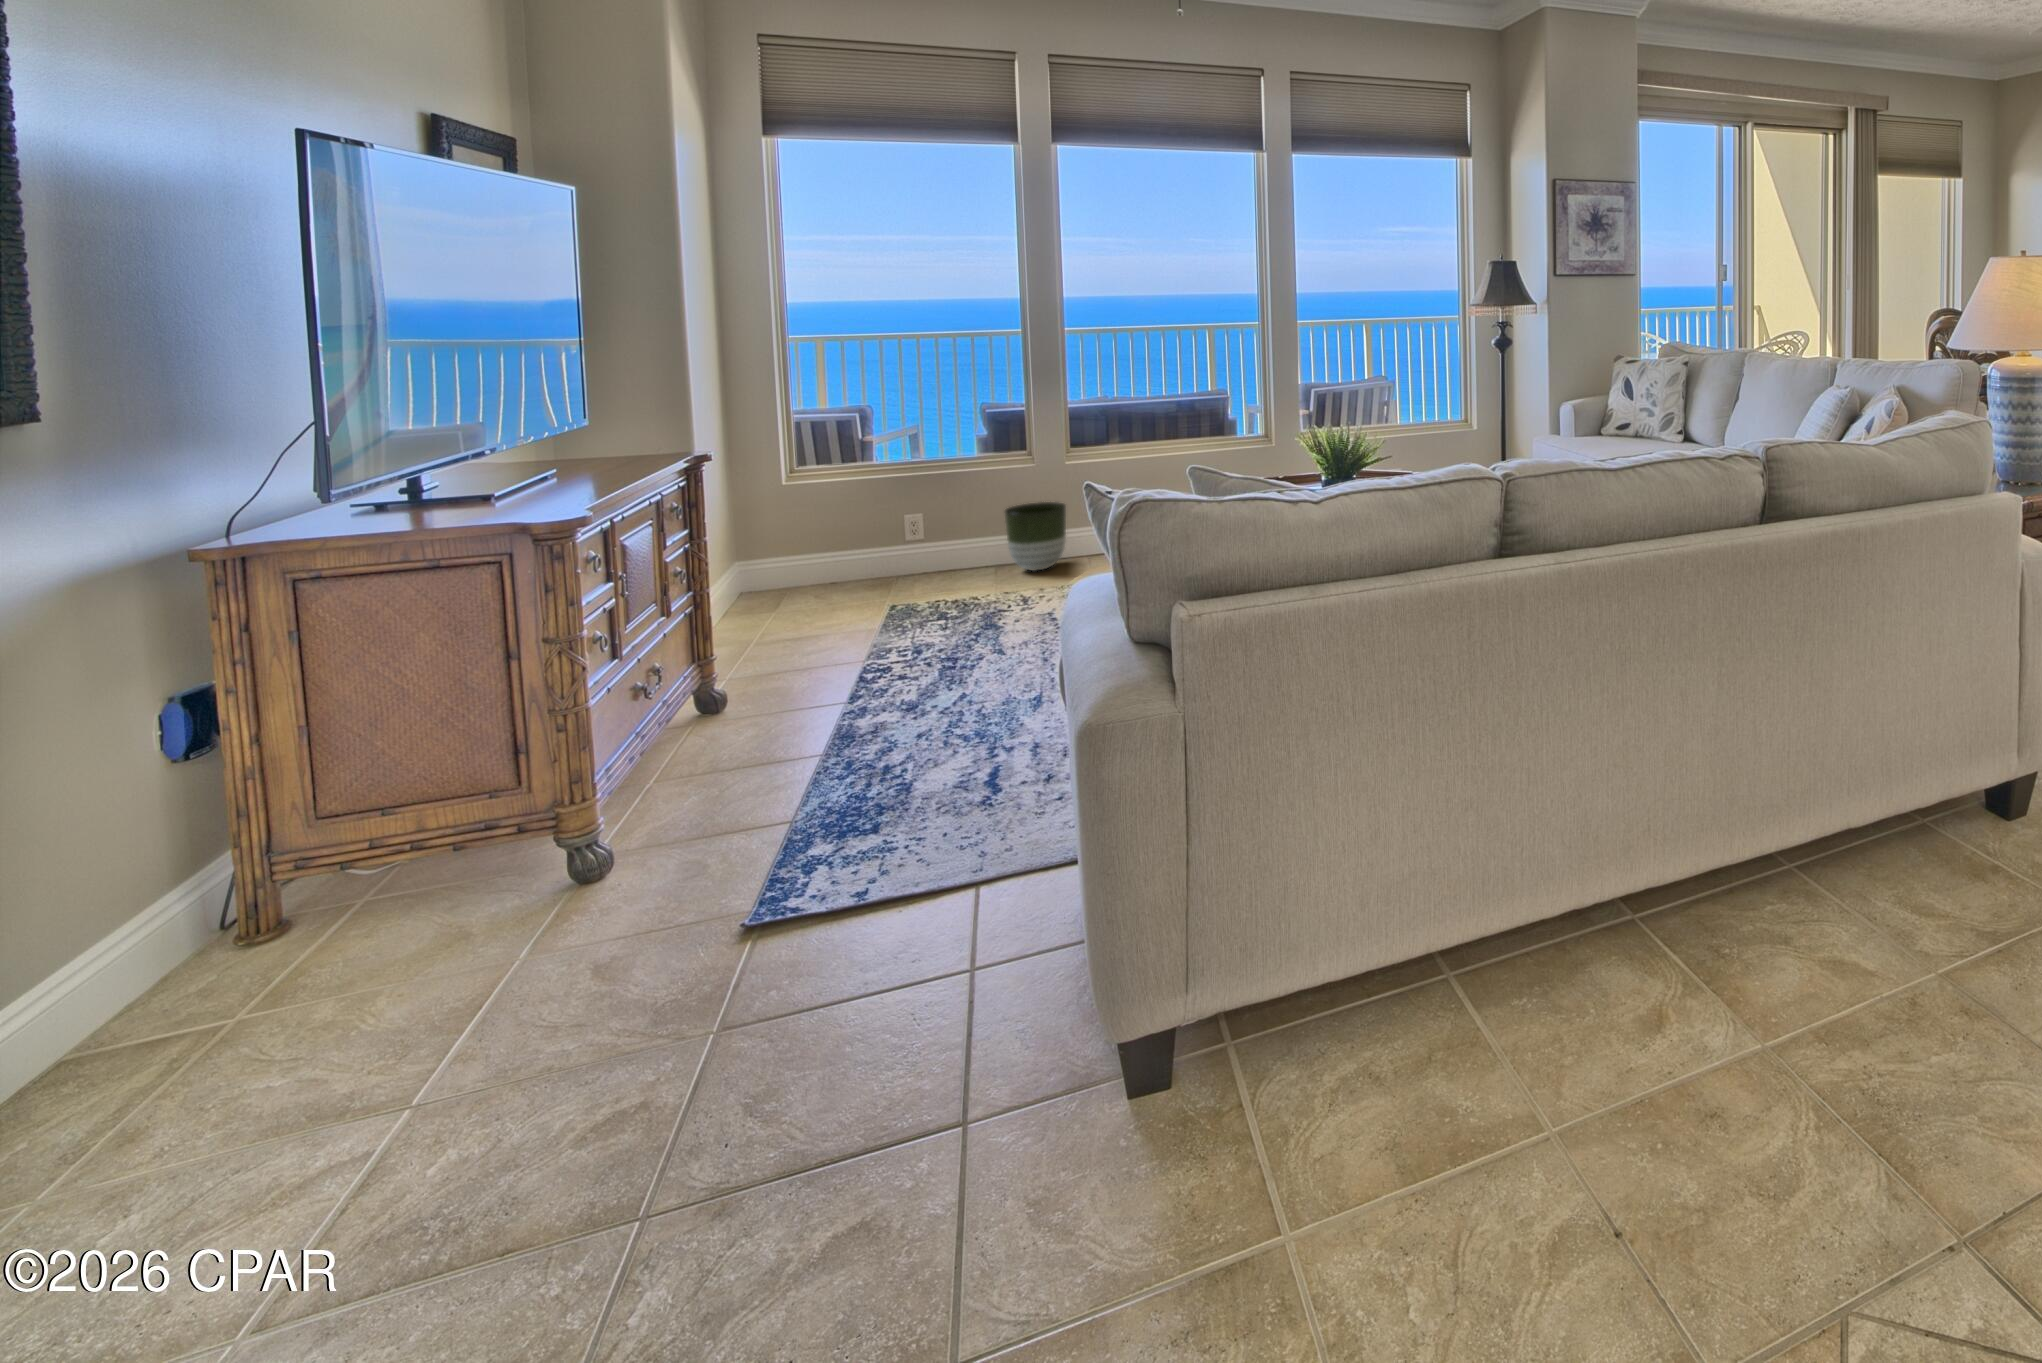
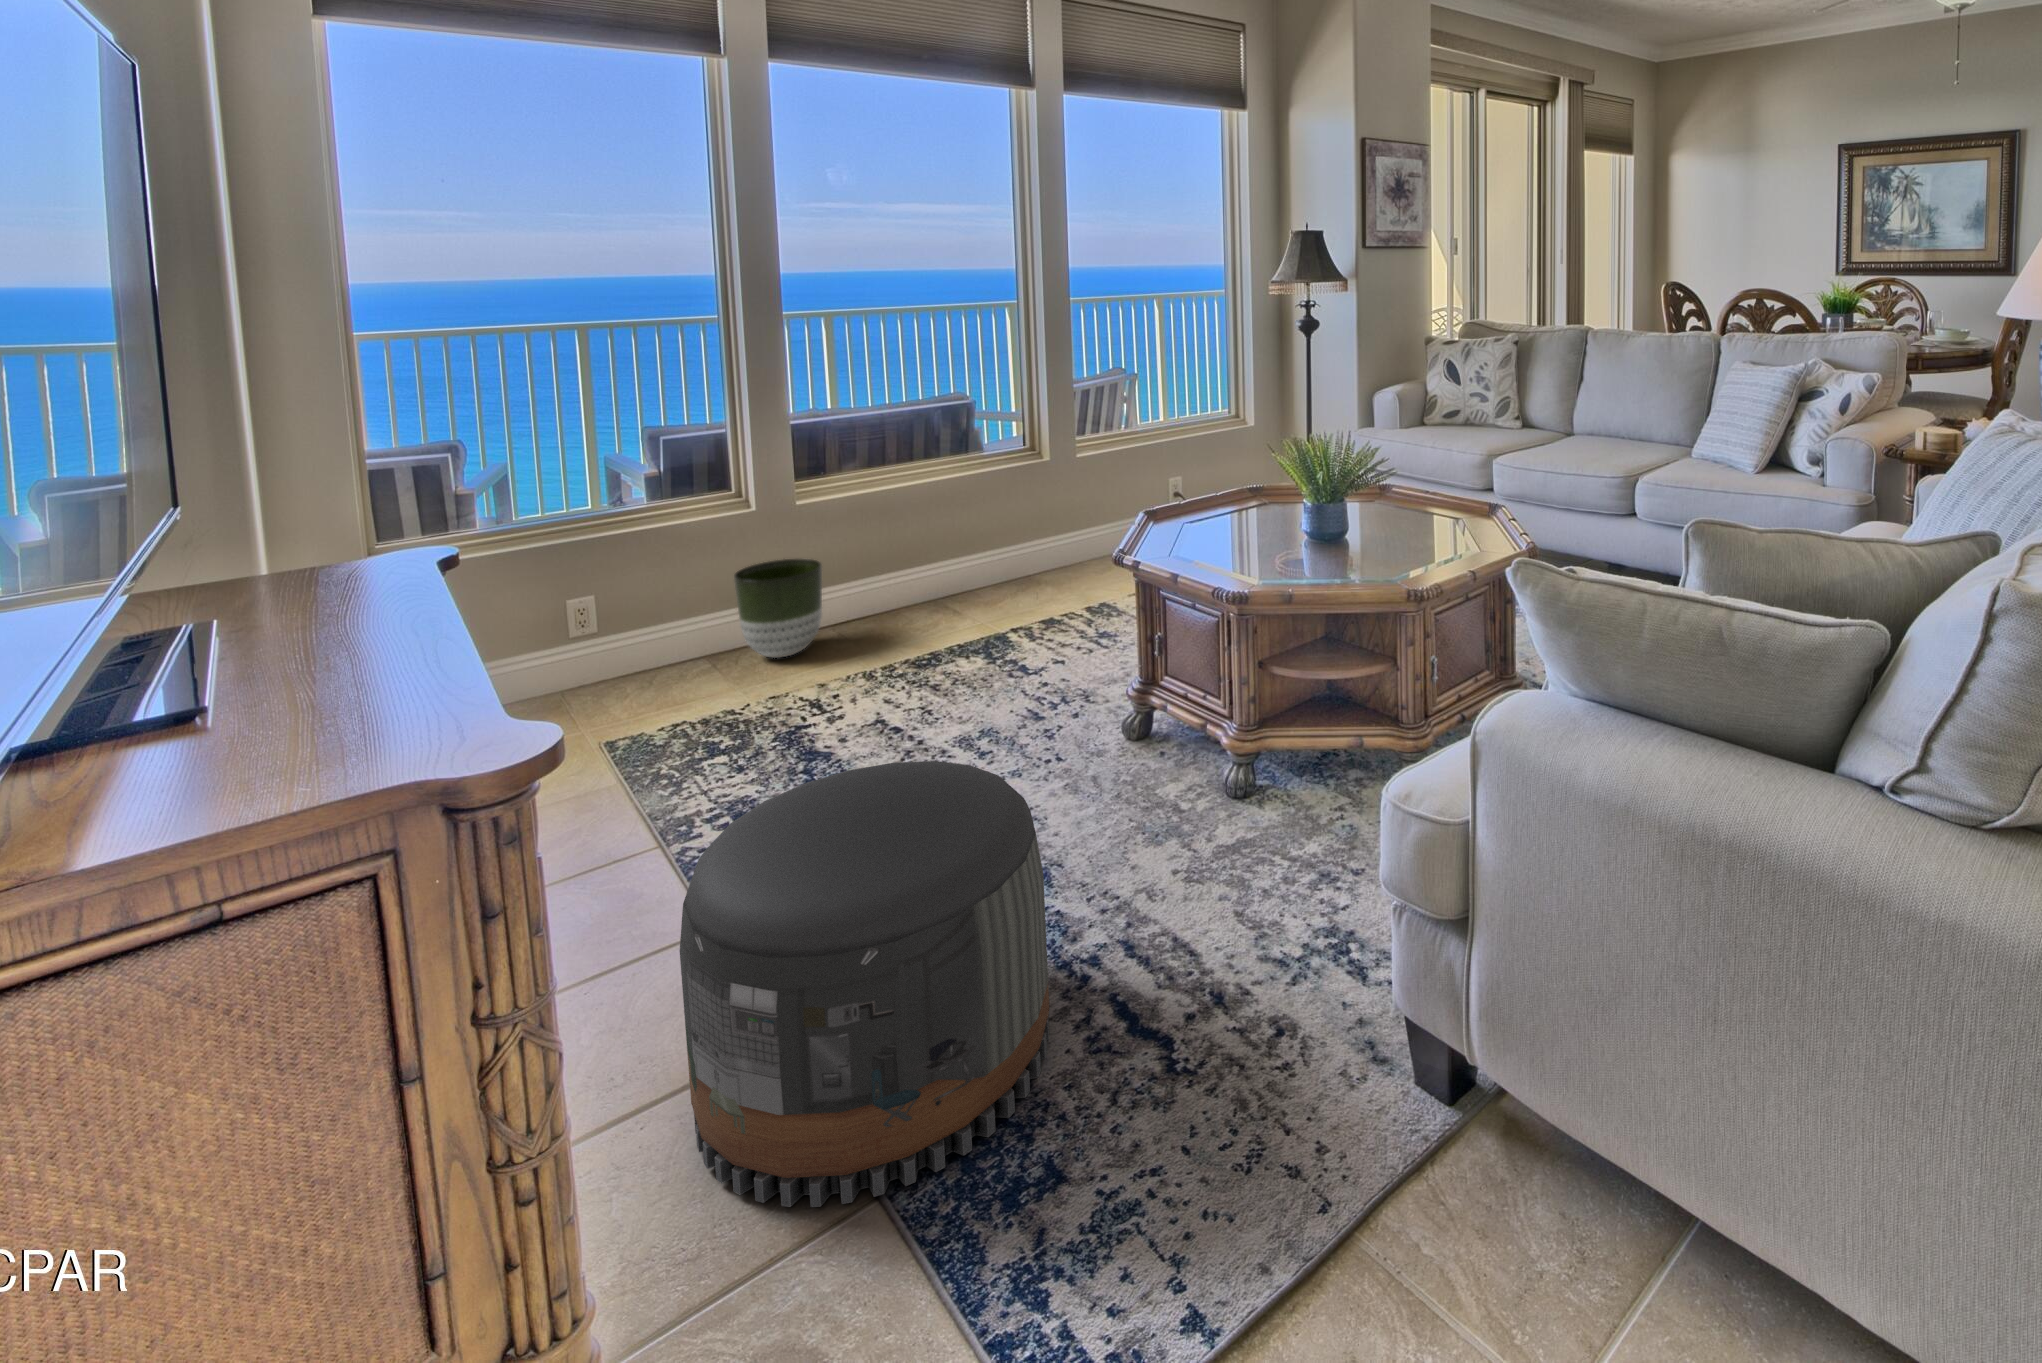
pouf: none [702,606,946,830] -> present [680,761,1050,1207]

